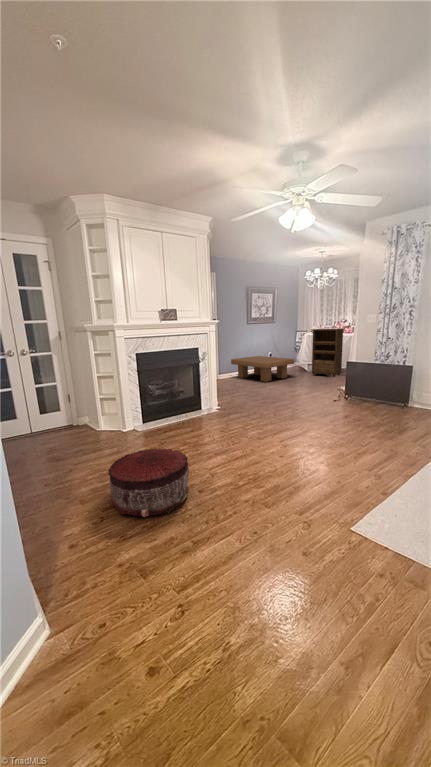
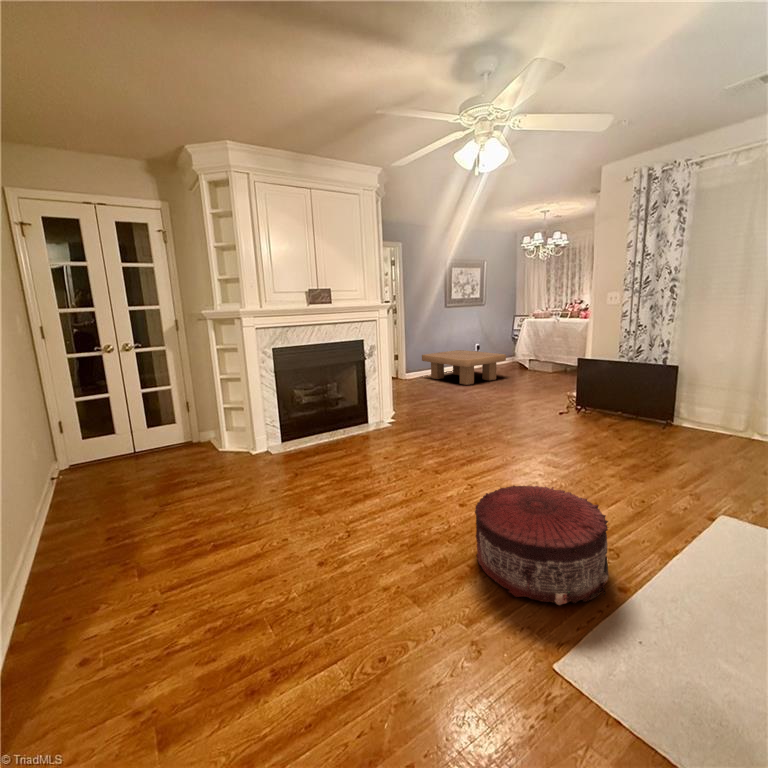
bookshelf: present [312,329,344,377] -> none [531,313,577,379]
pouf: present [108,448,189,517] -> present [475,486,609,605]

